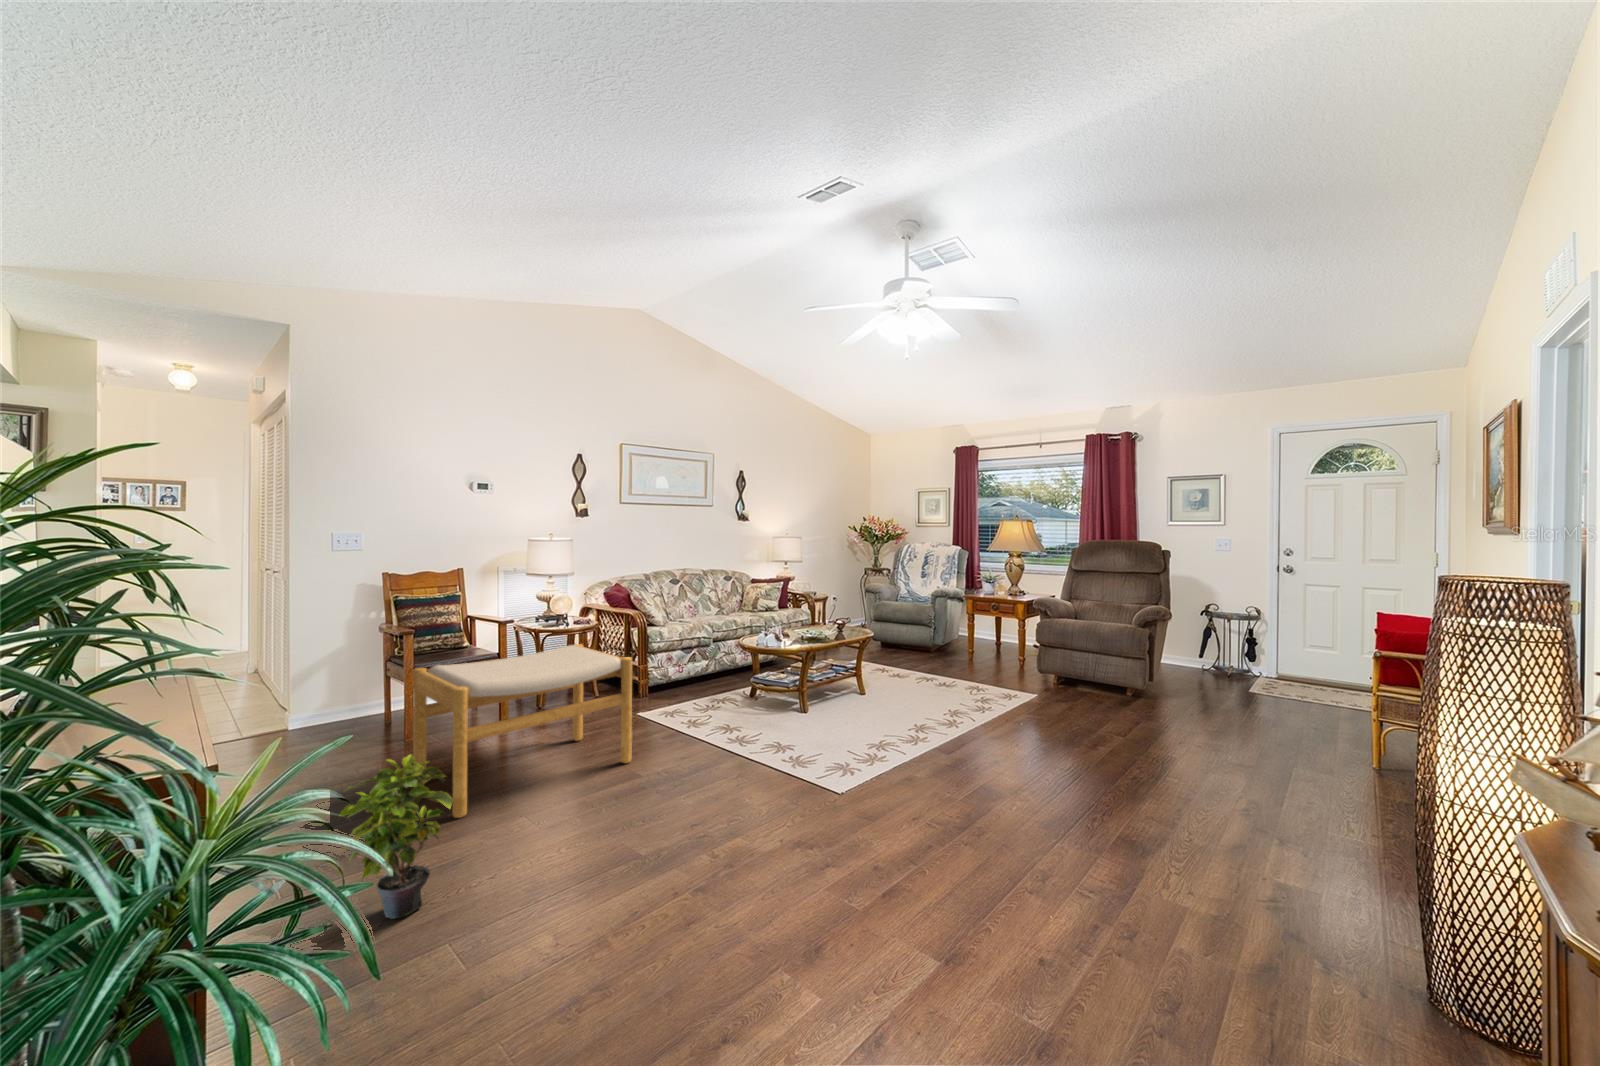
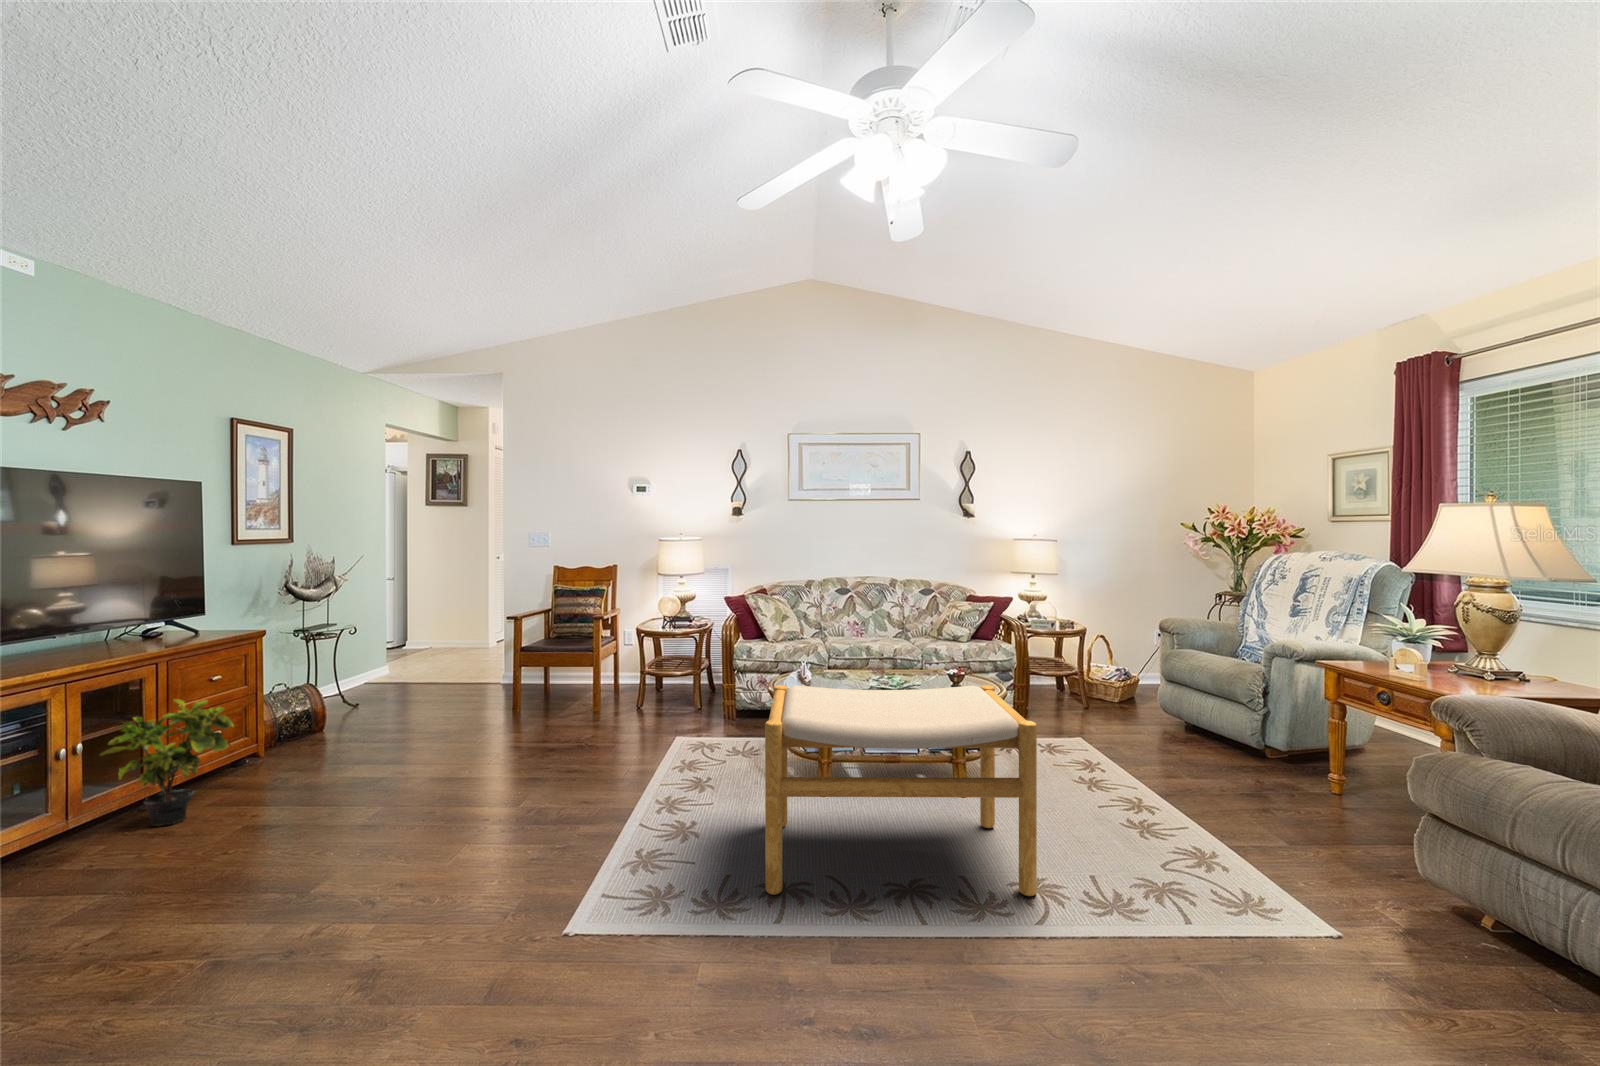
footstool: present [413,644,632,818] -> present [765,685,1037,896]

